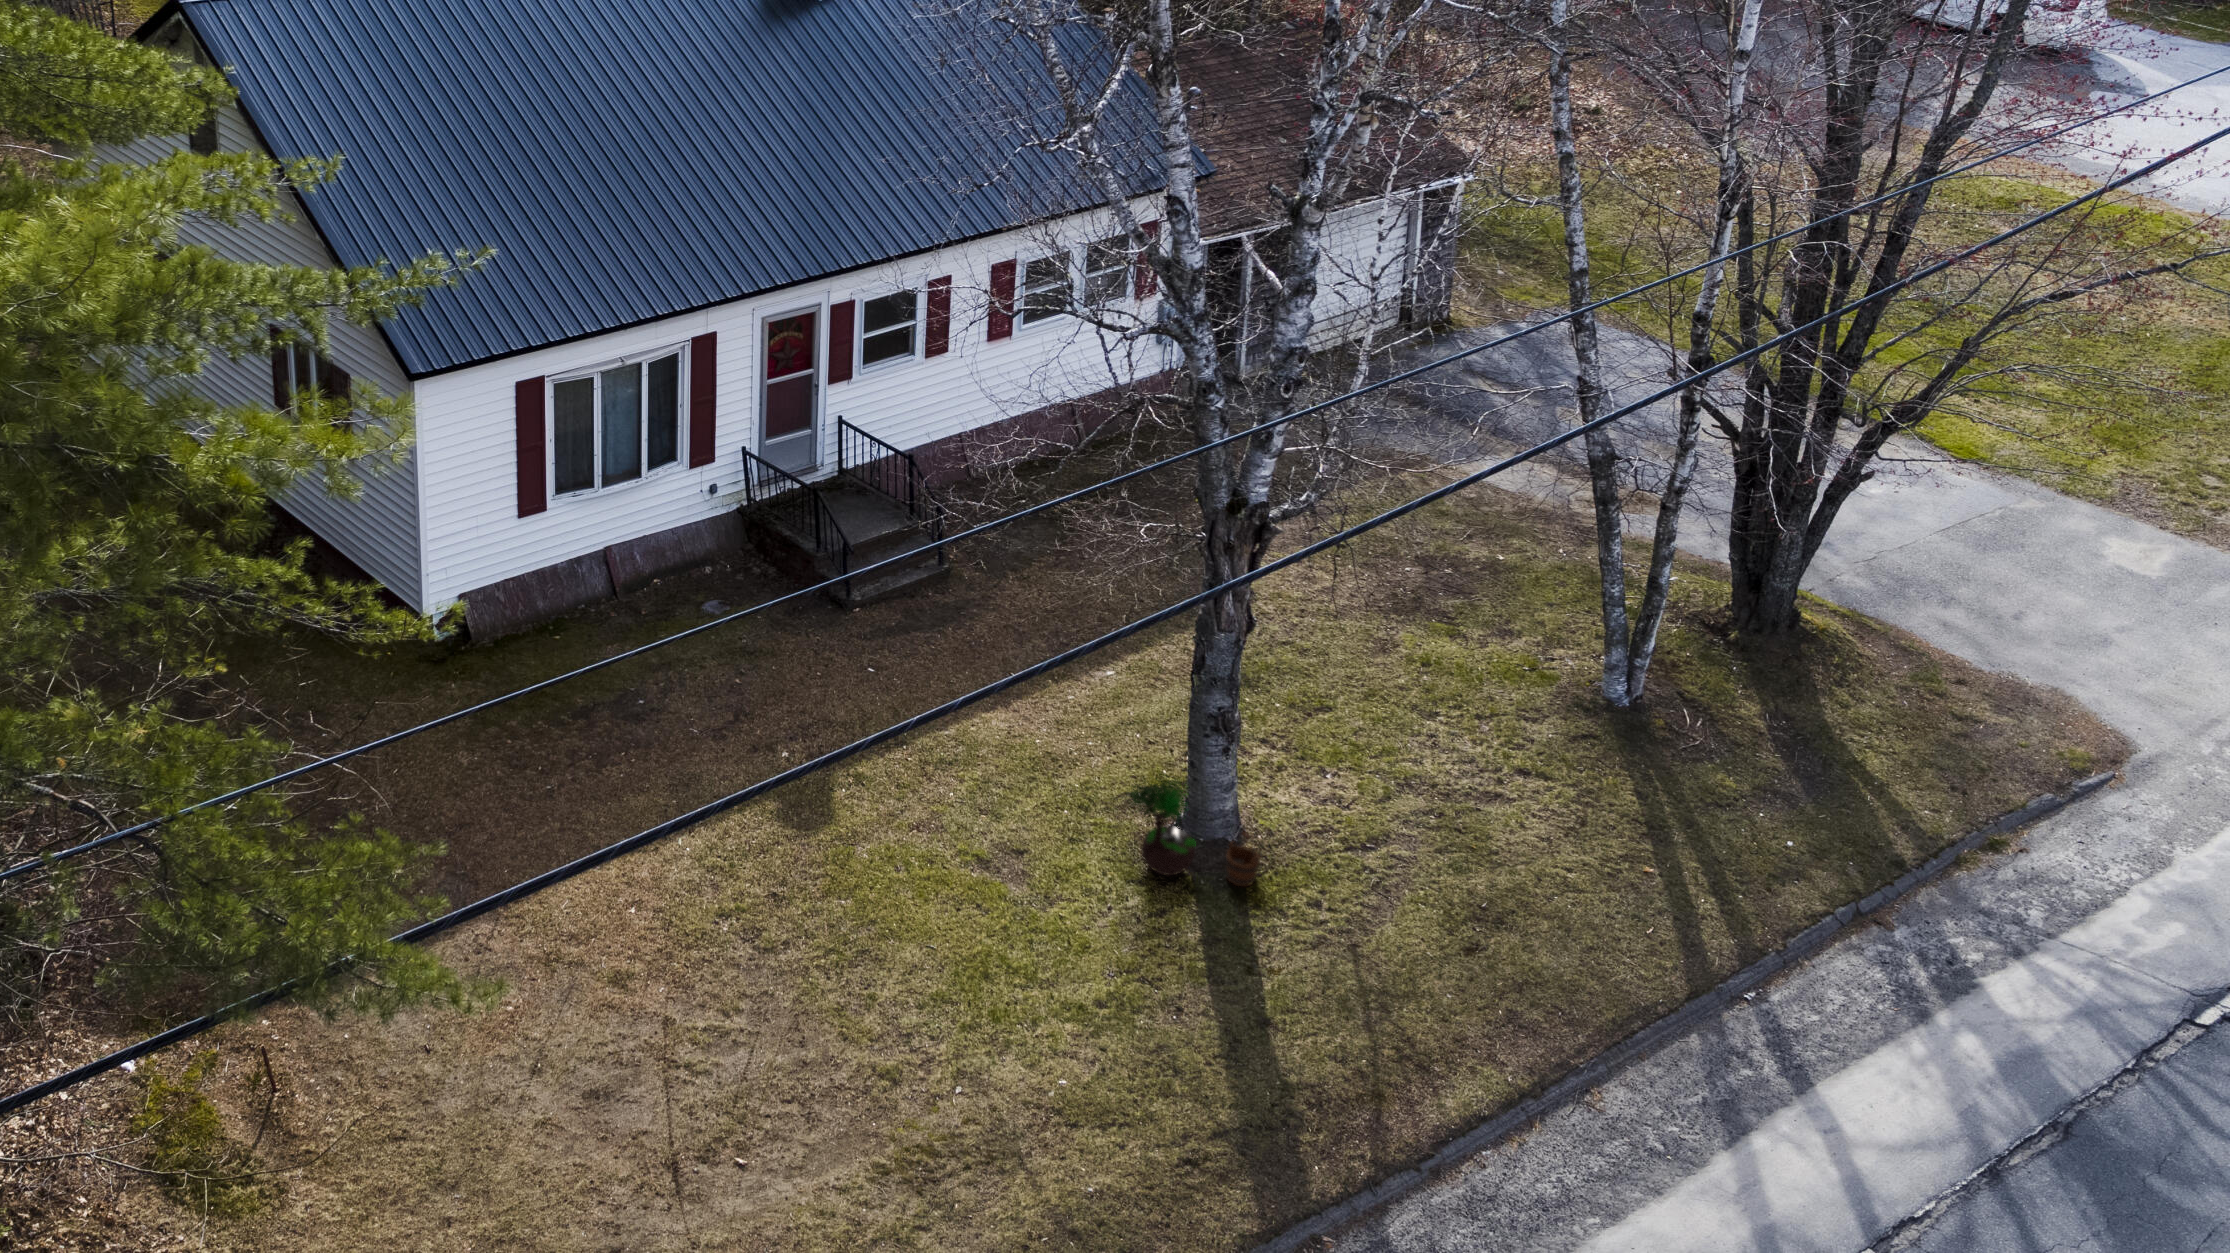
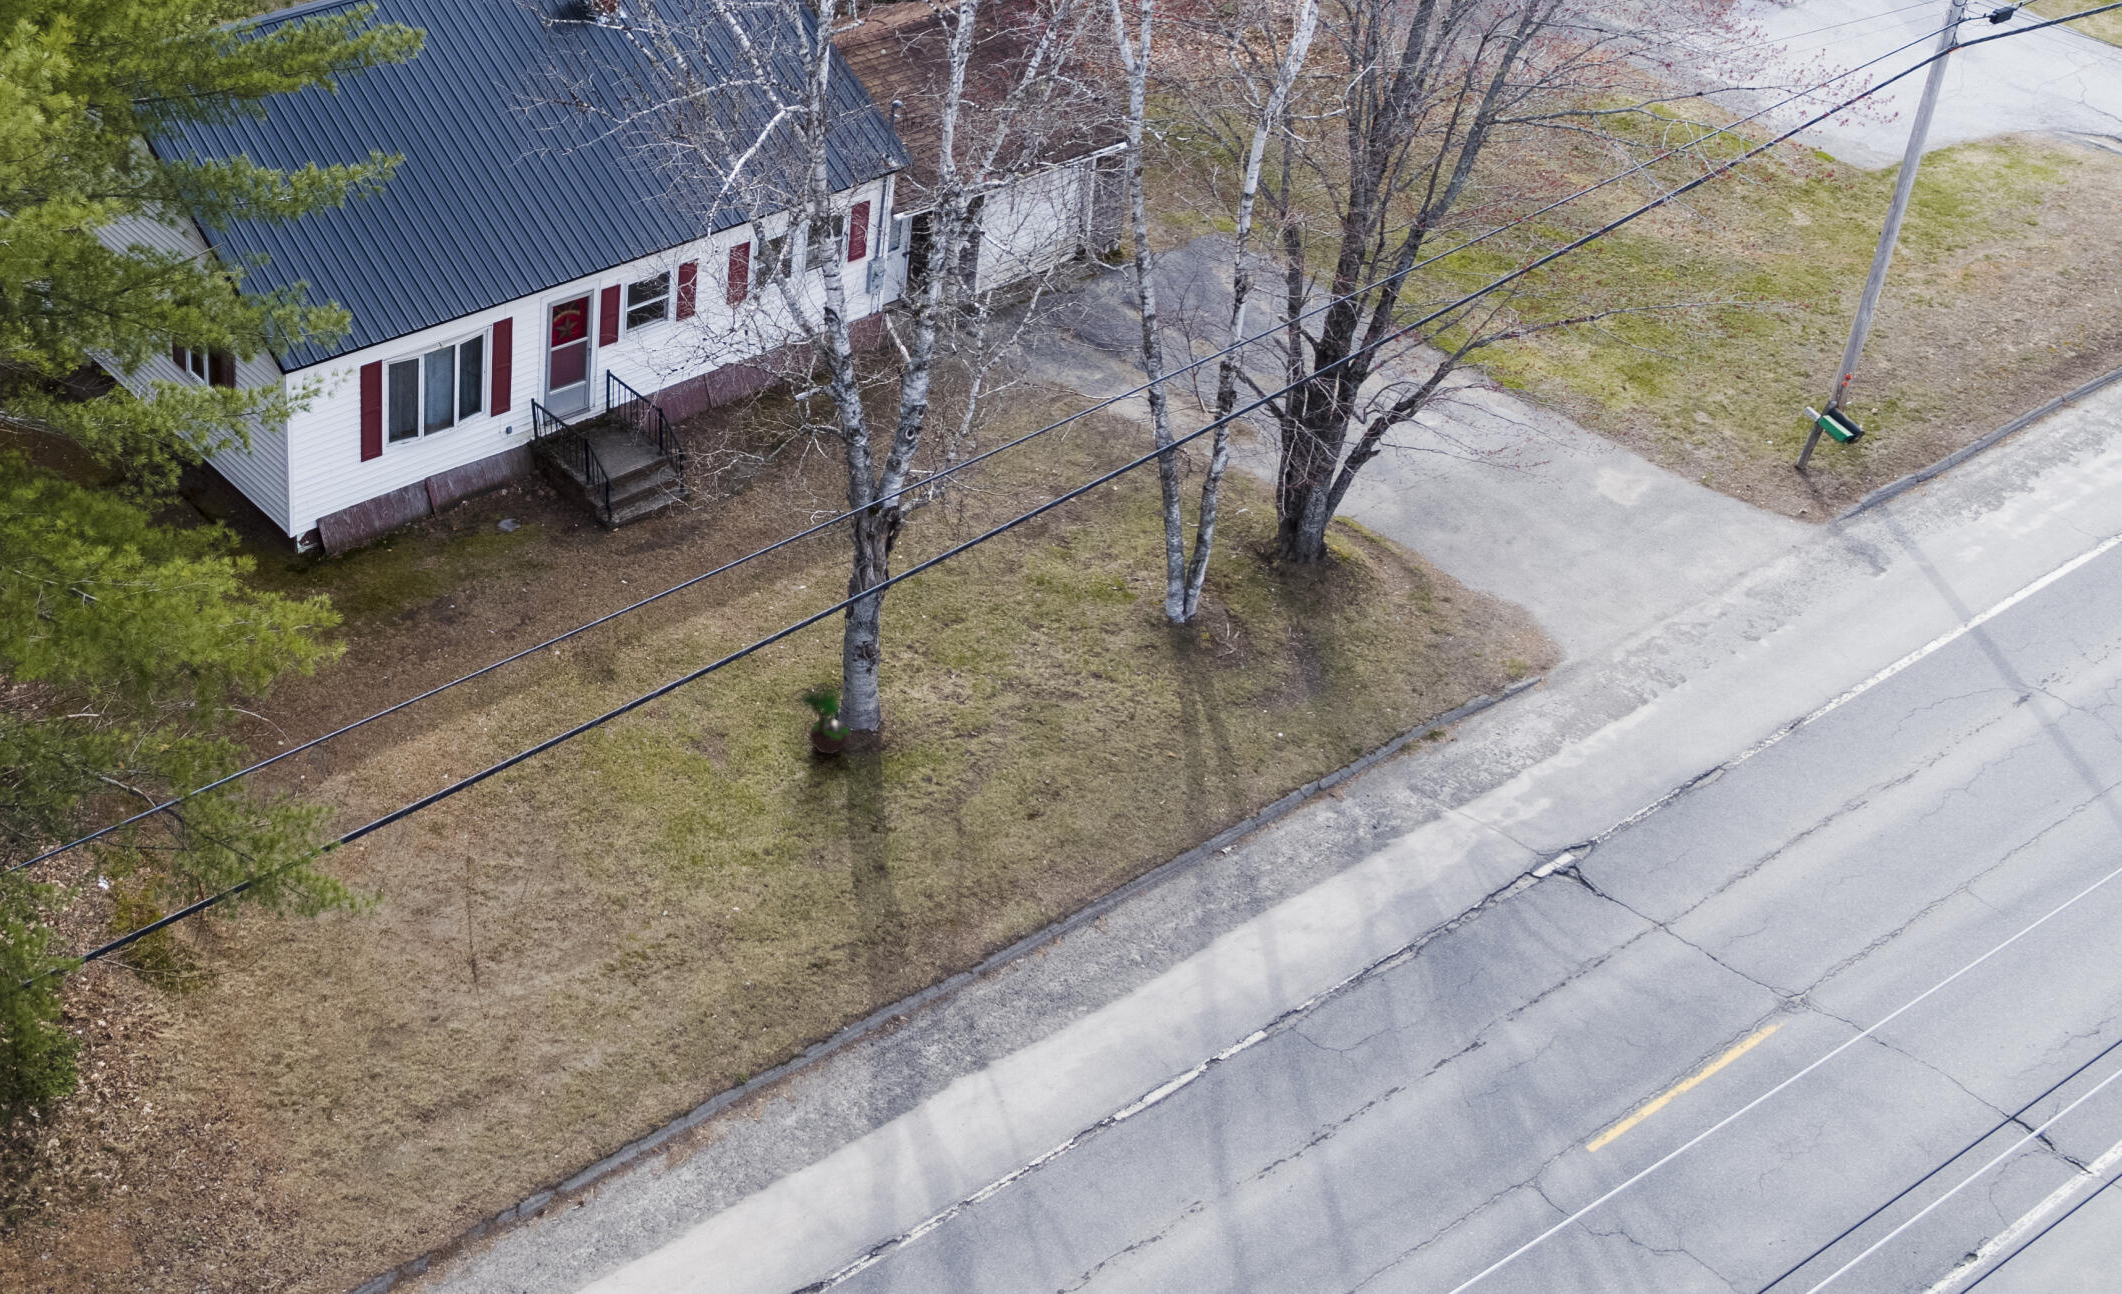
wooden bucket: present [1226,832,1260,886] -> none [869,724,893,762]

